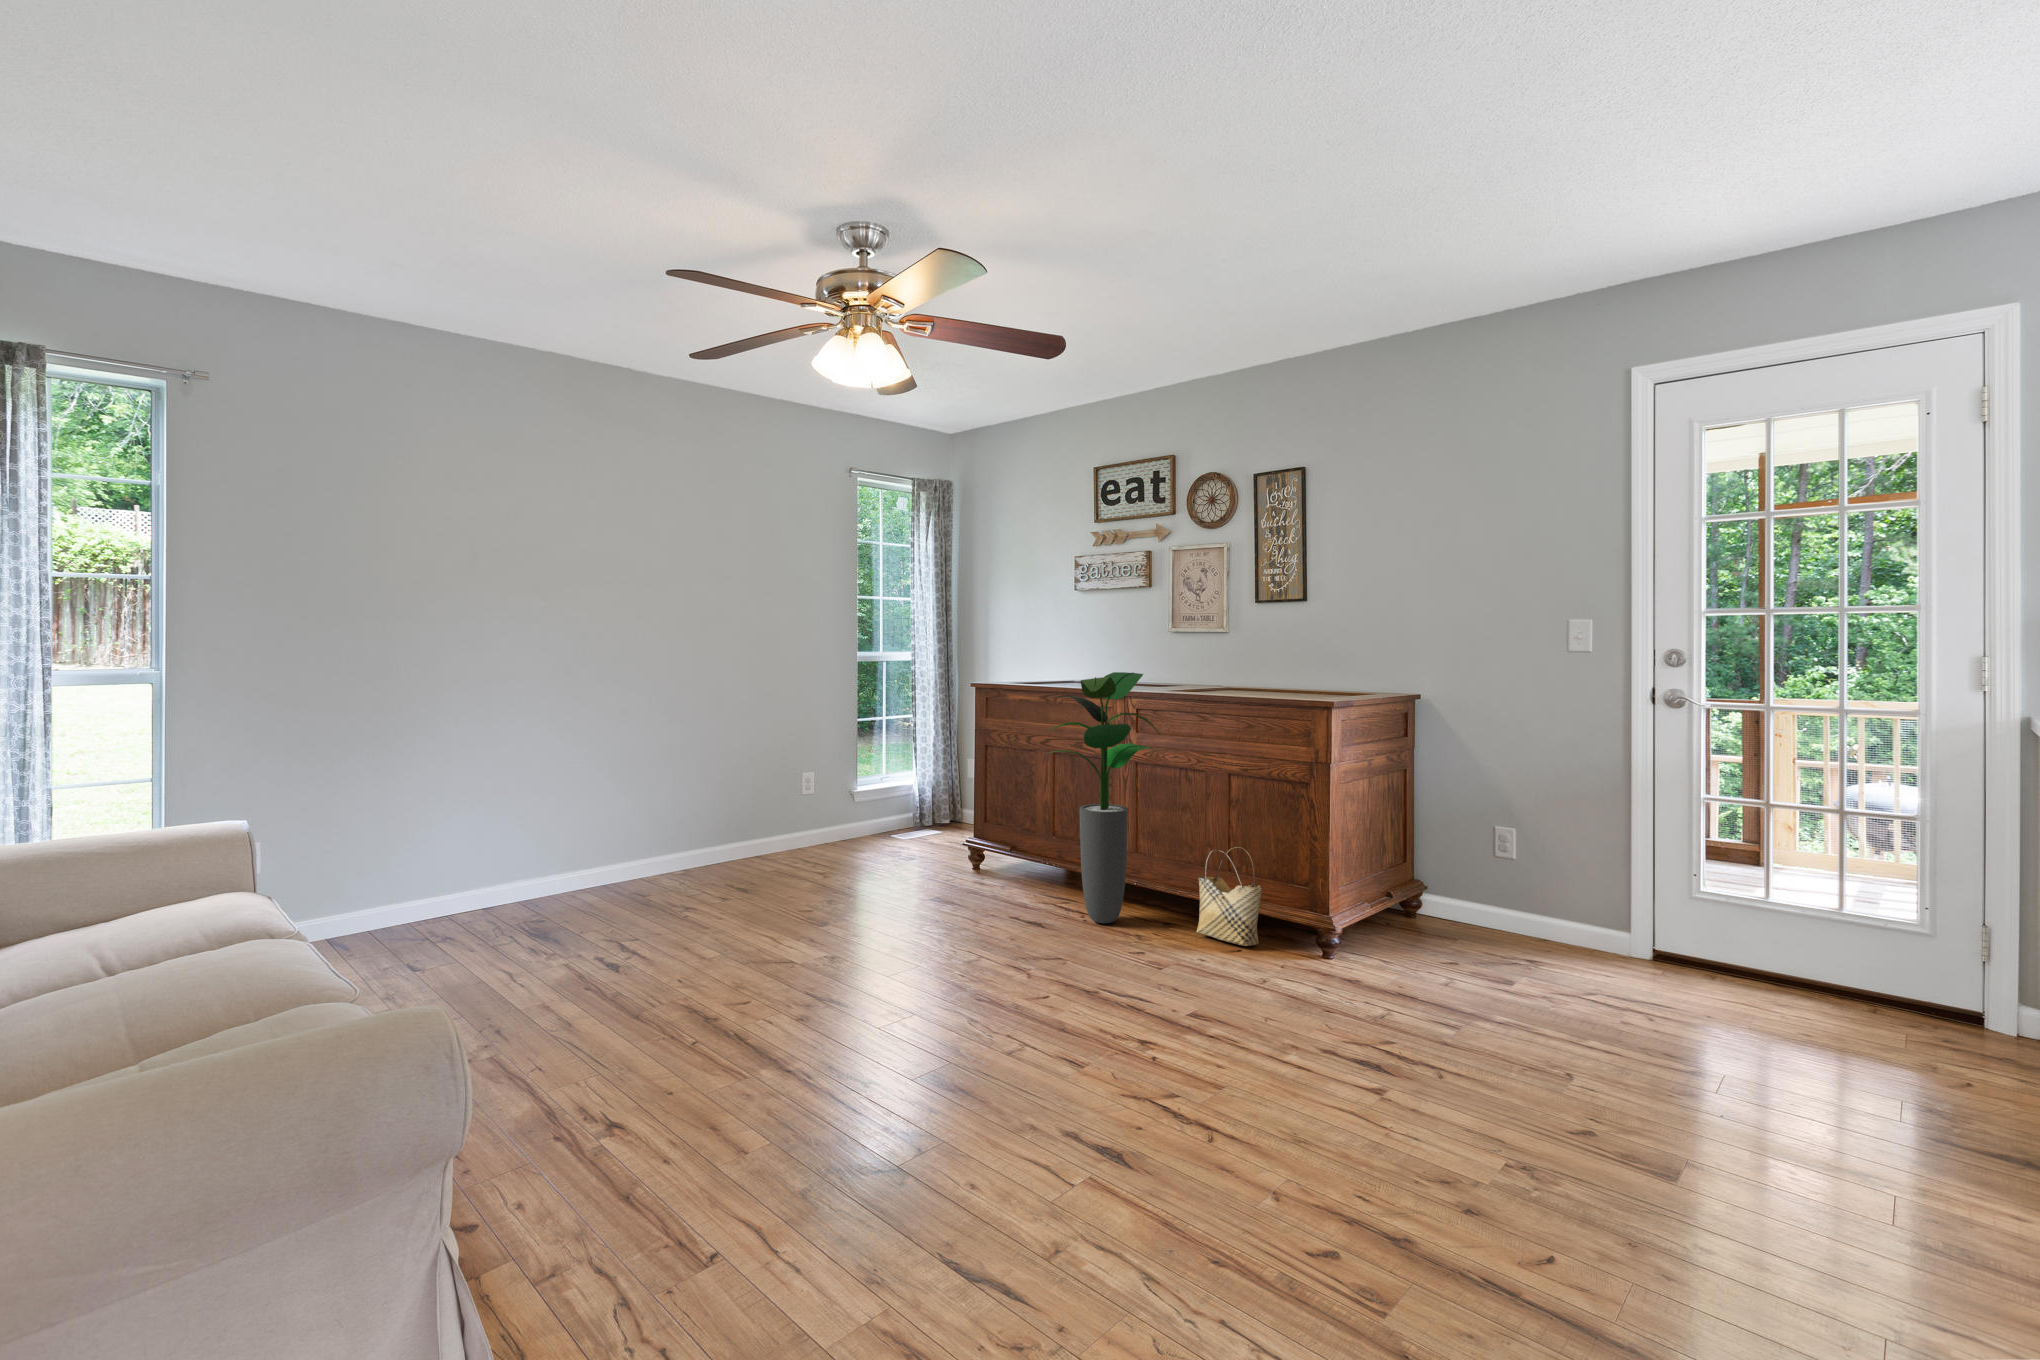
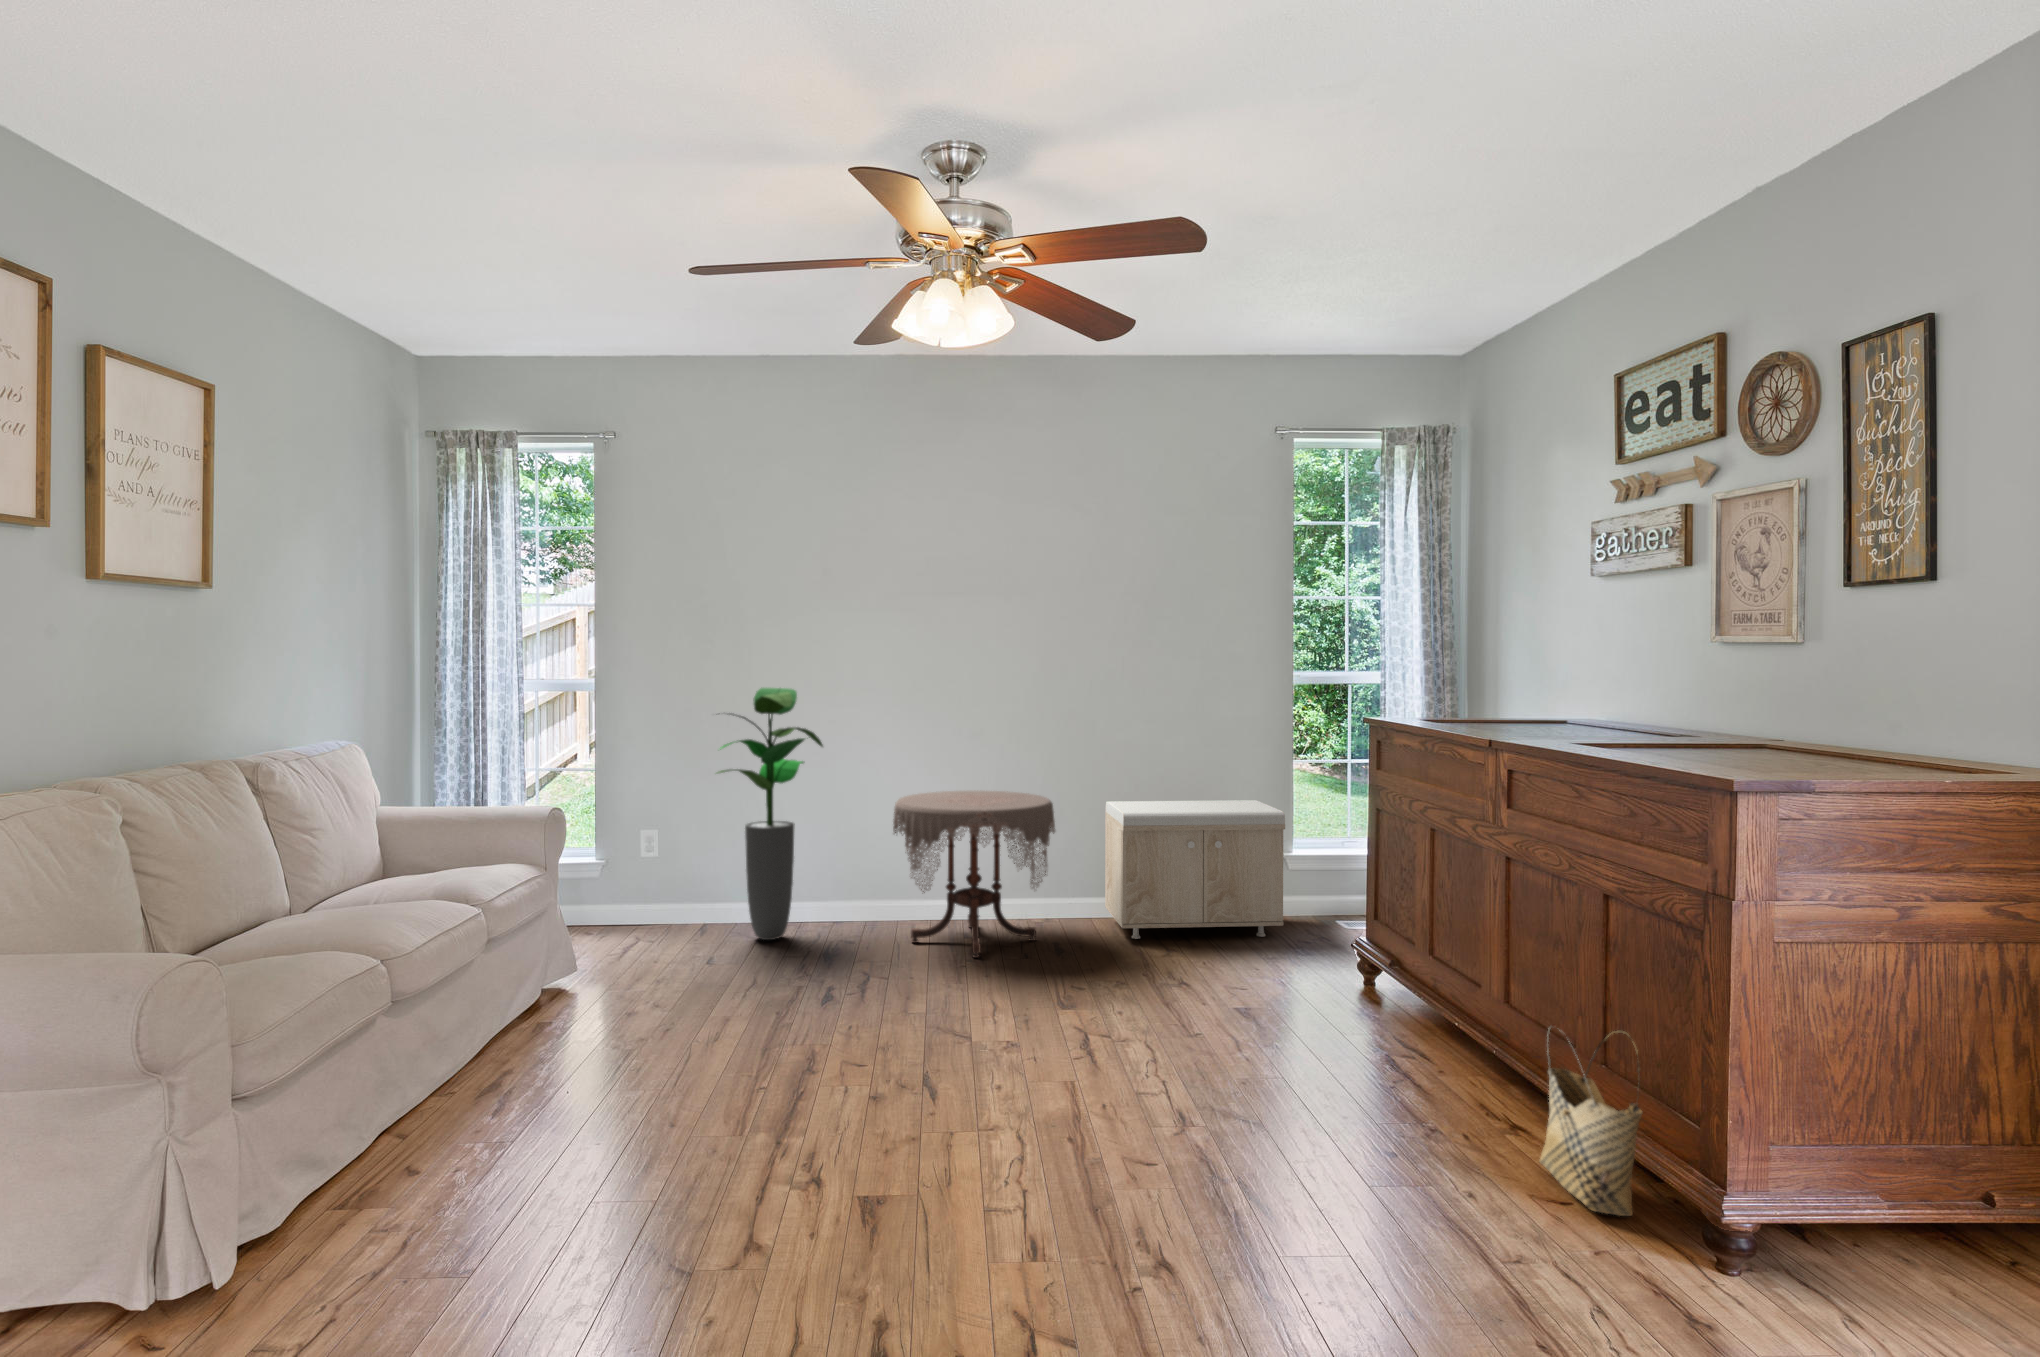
potted plant: present [1046,672,1160,923] -> present [717,688,823,940]
storage bench: none [734,753,881,871] -> present [1105,800,1285,939]
side table: none [575,762,730,908] -> present [893,790,1055,958]

